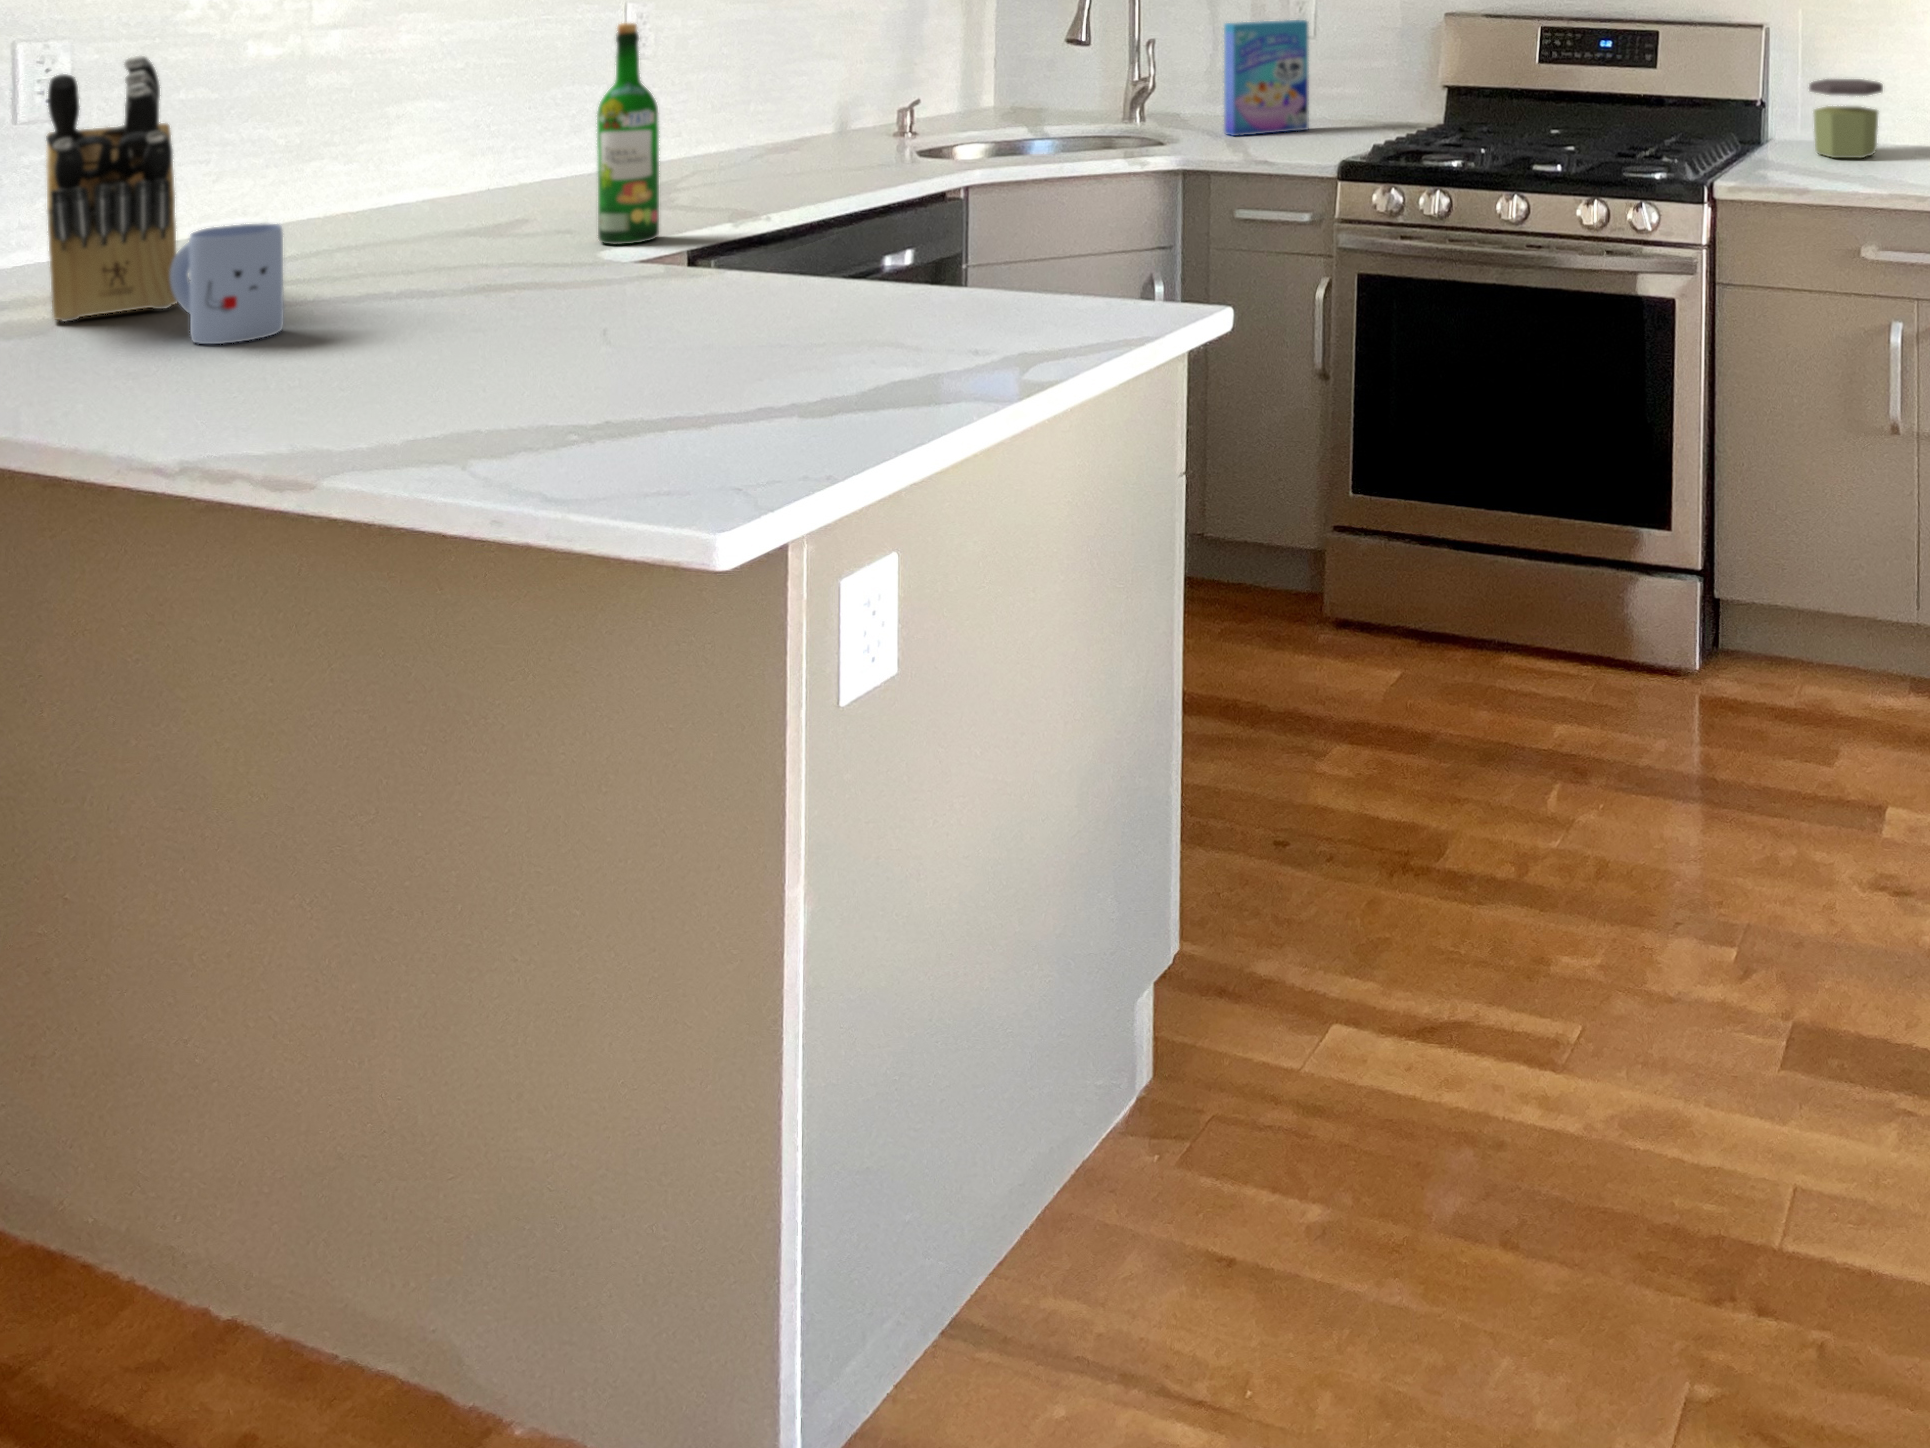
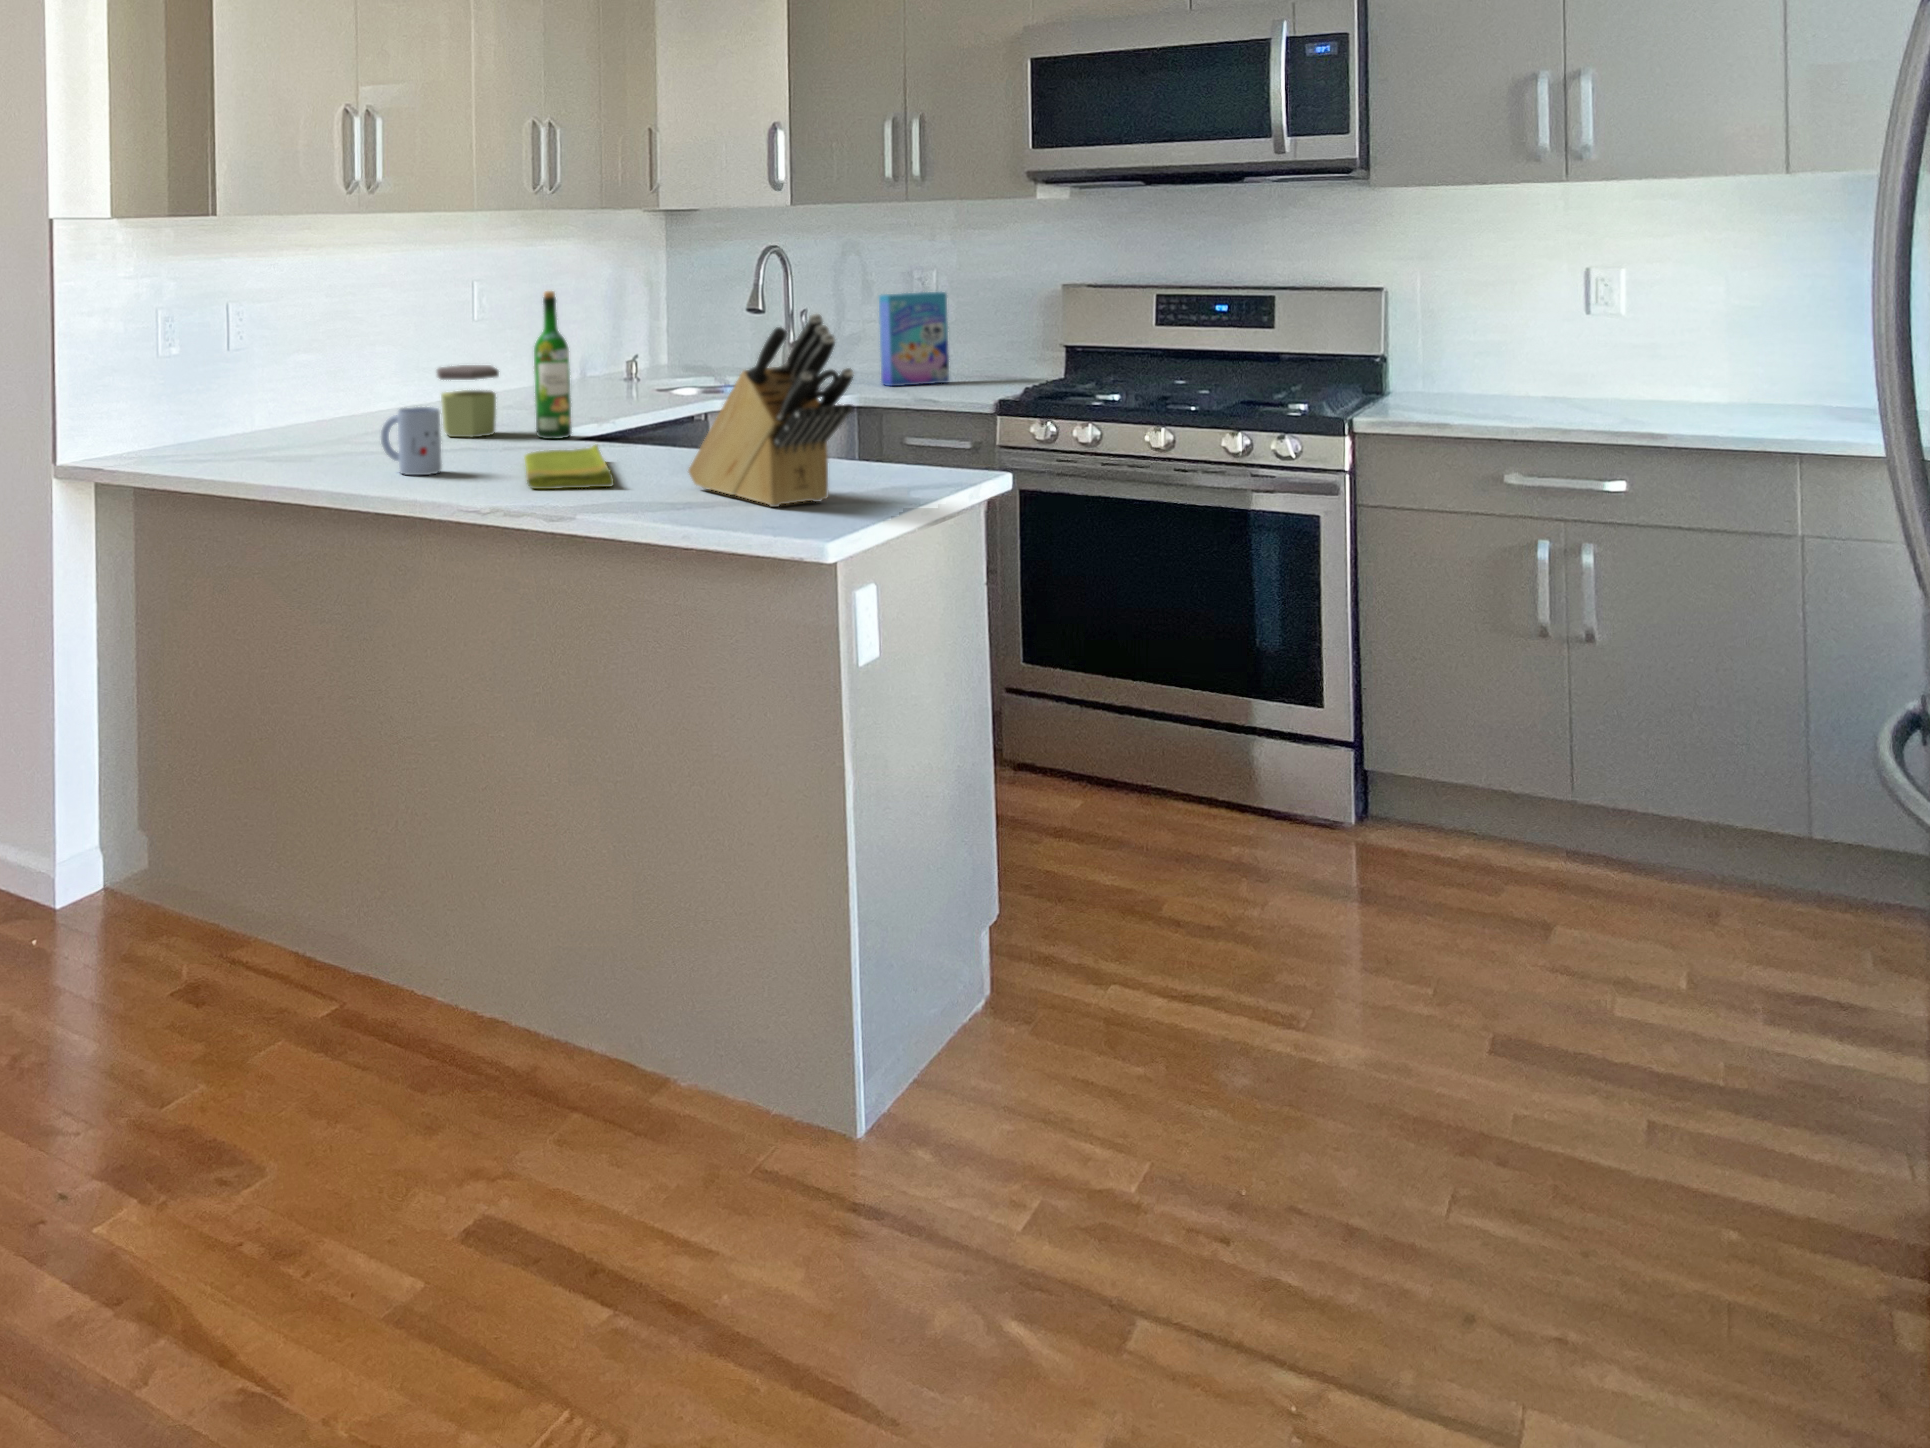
knife block: present [46,56,177,322] -> present [689,313,854,507]
jar: present [1809,79,1883,158] -> present [437,365,499,437]
dish towel: none [362,269,617,375] -> present [524,445,614,489]

